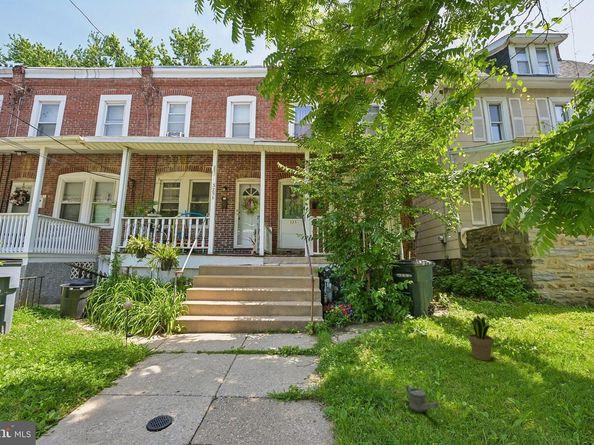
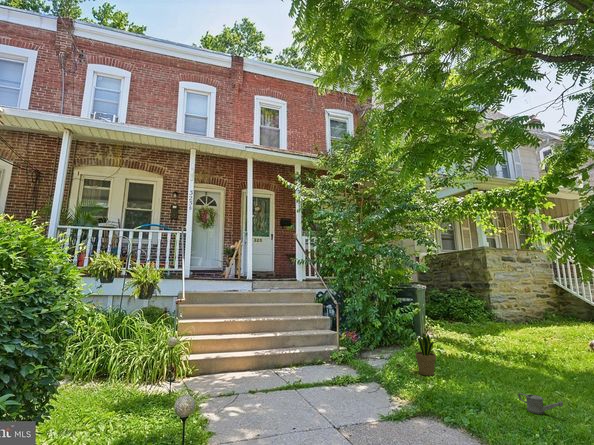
potted plant: present [467,315,493,361] -> present [415,334,436,376]

